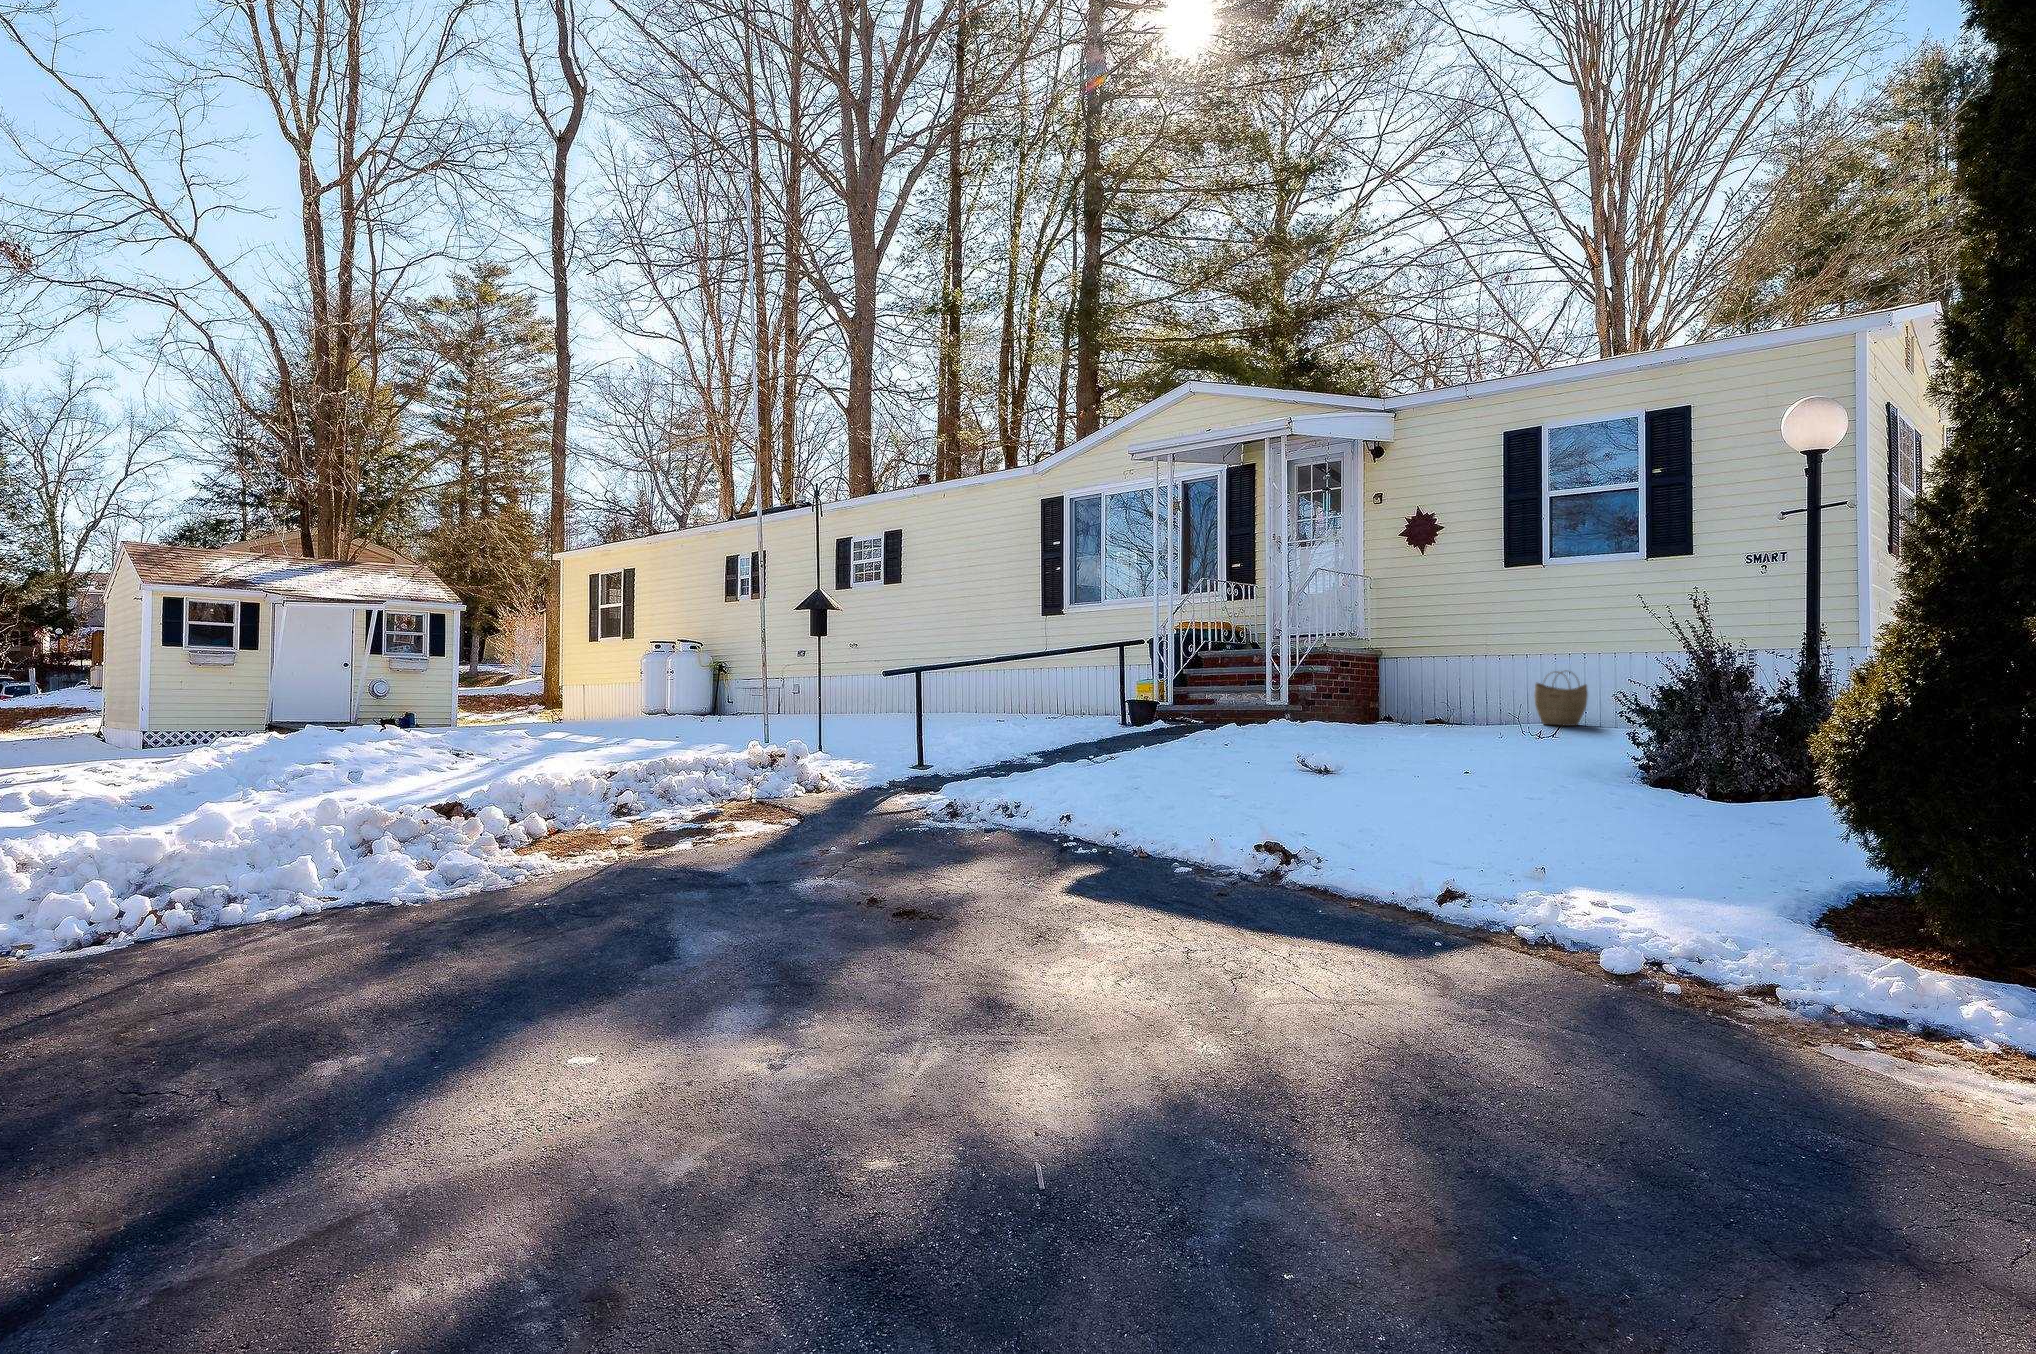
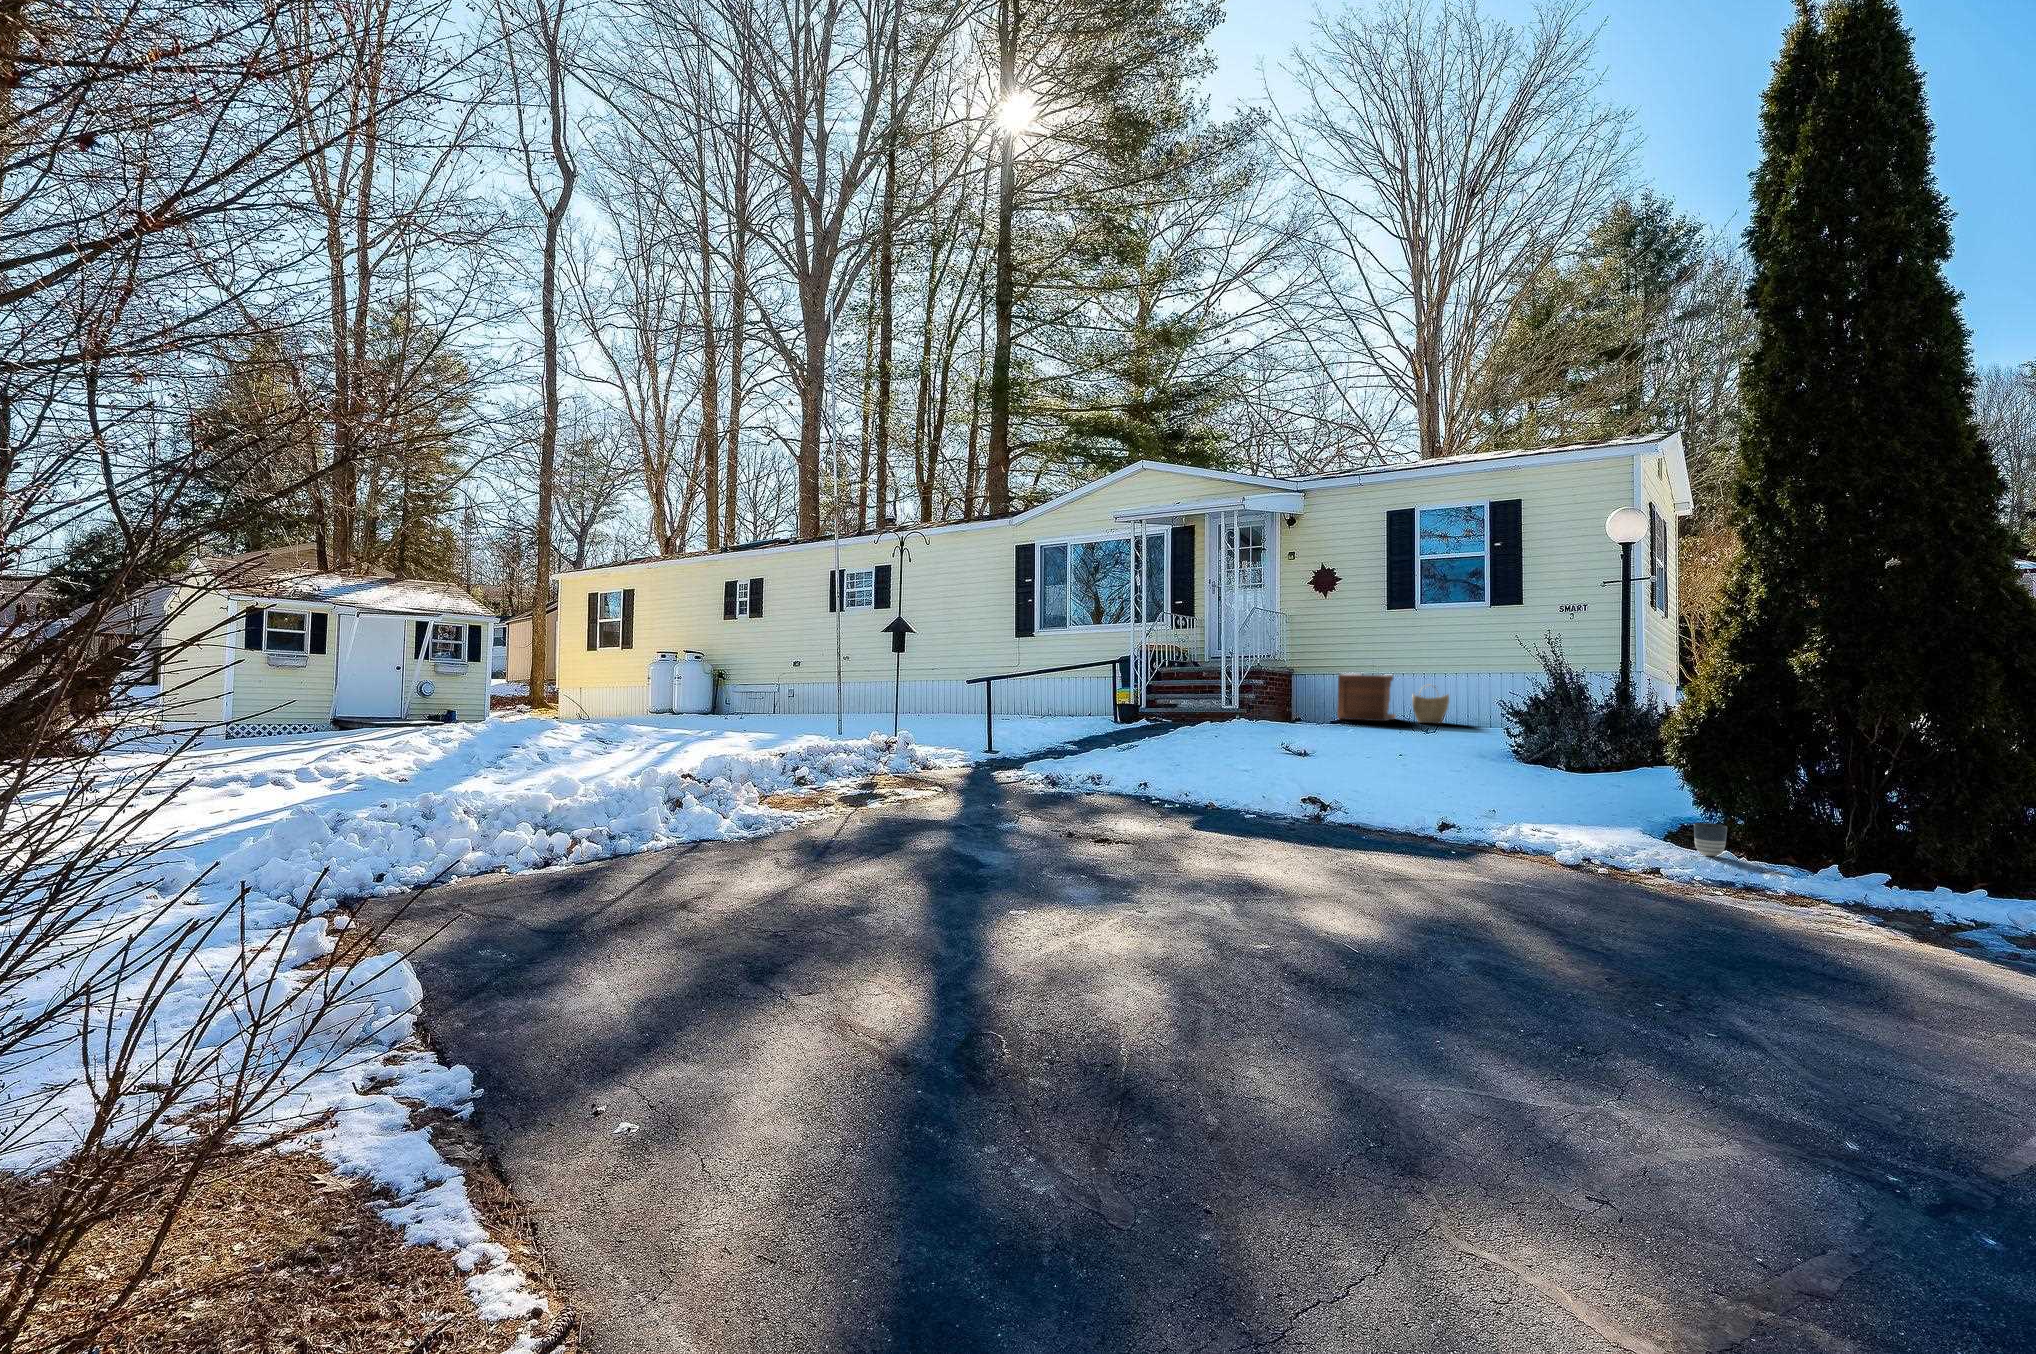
wooden crate: none [1429,657,1517,723] -> present [1337,674,1396,721]
planter: none [1850,901,1908,958] -> present [1694,823,1727,856]

